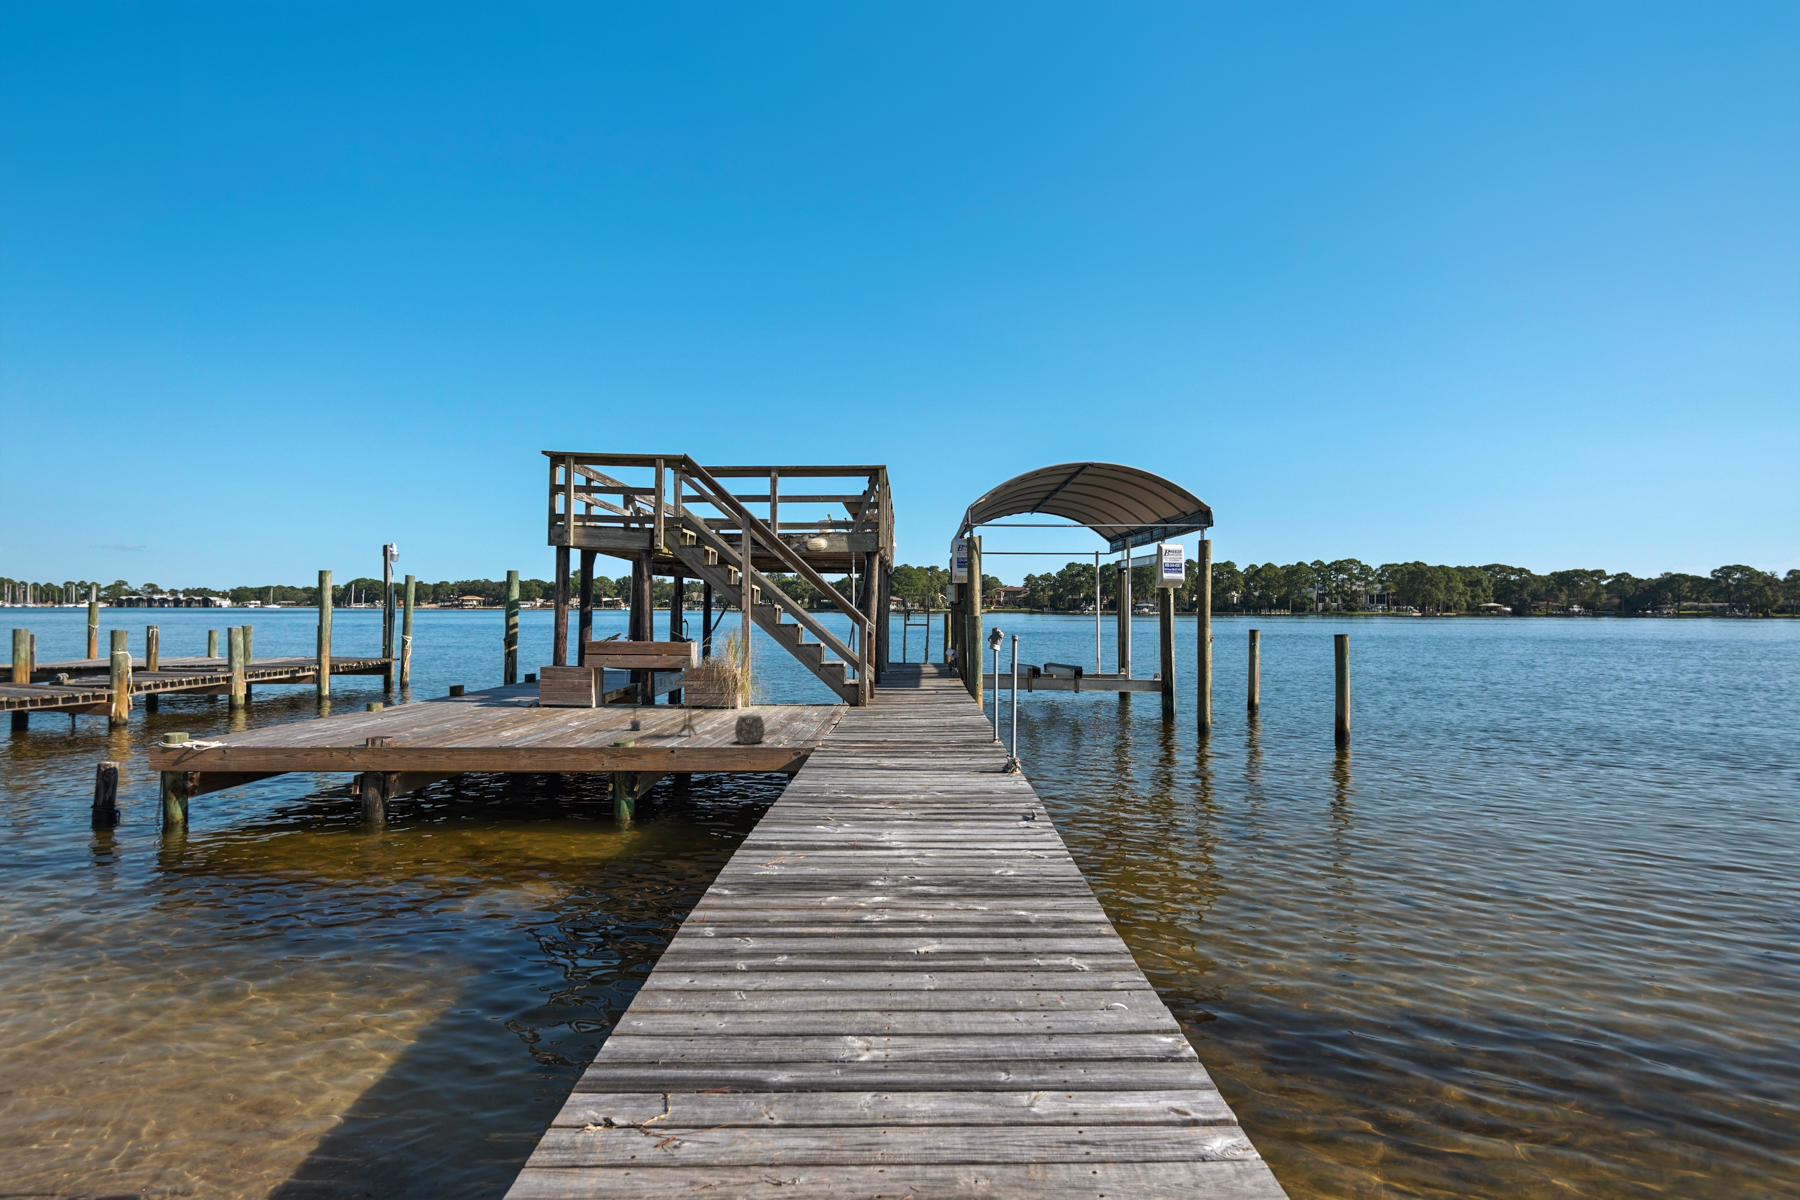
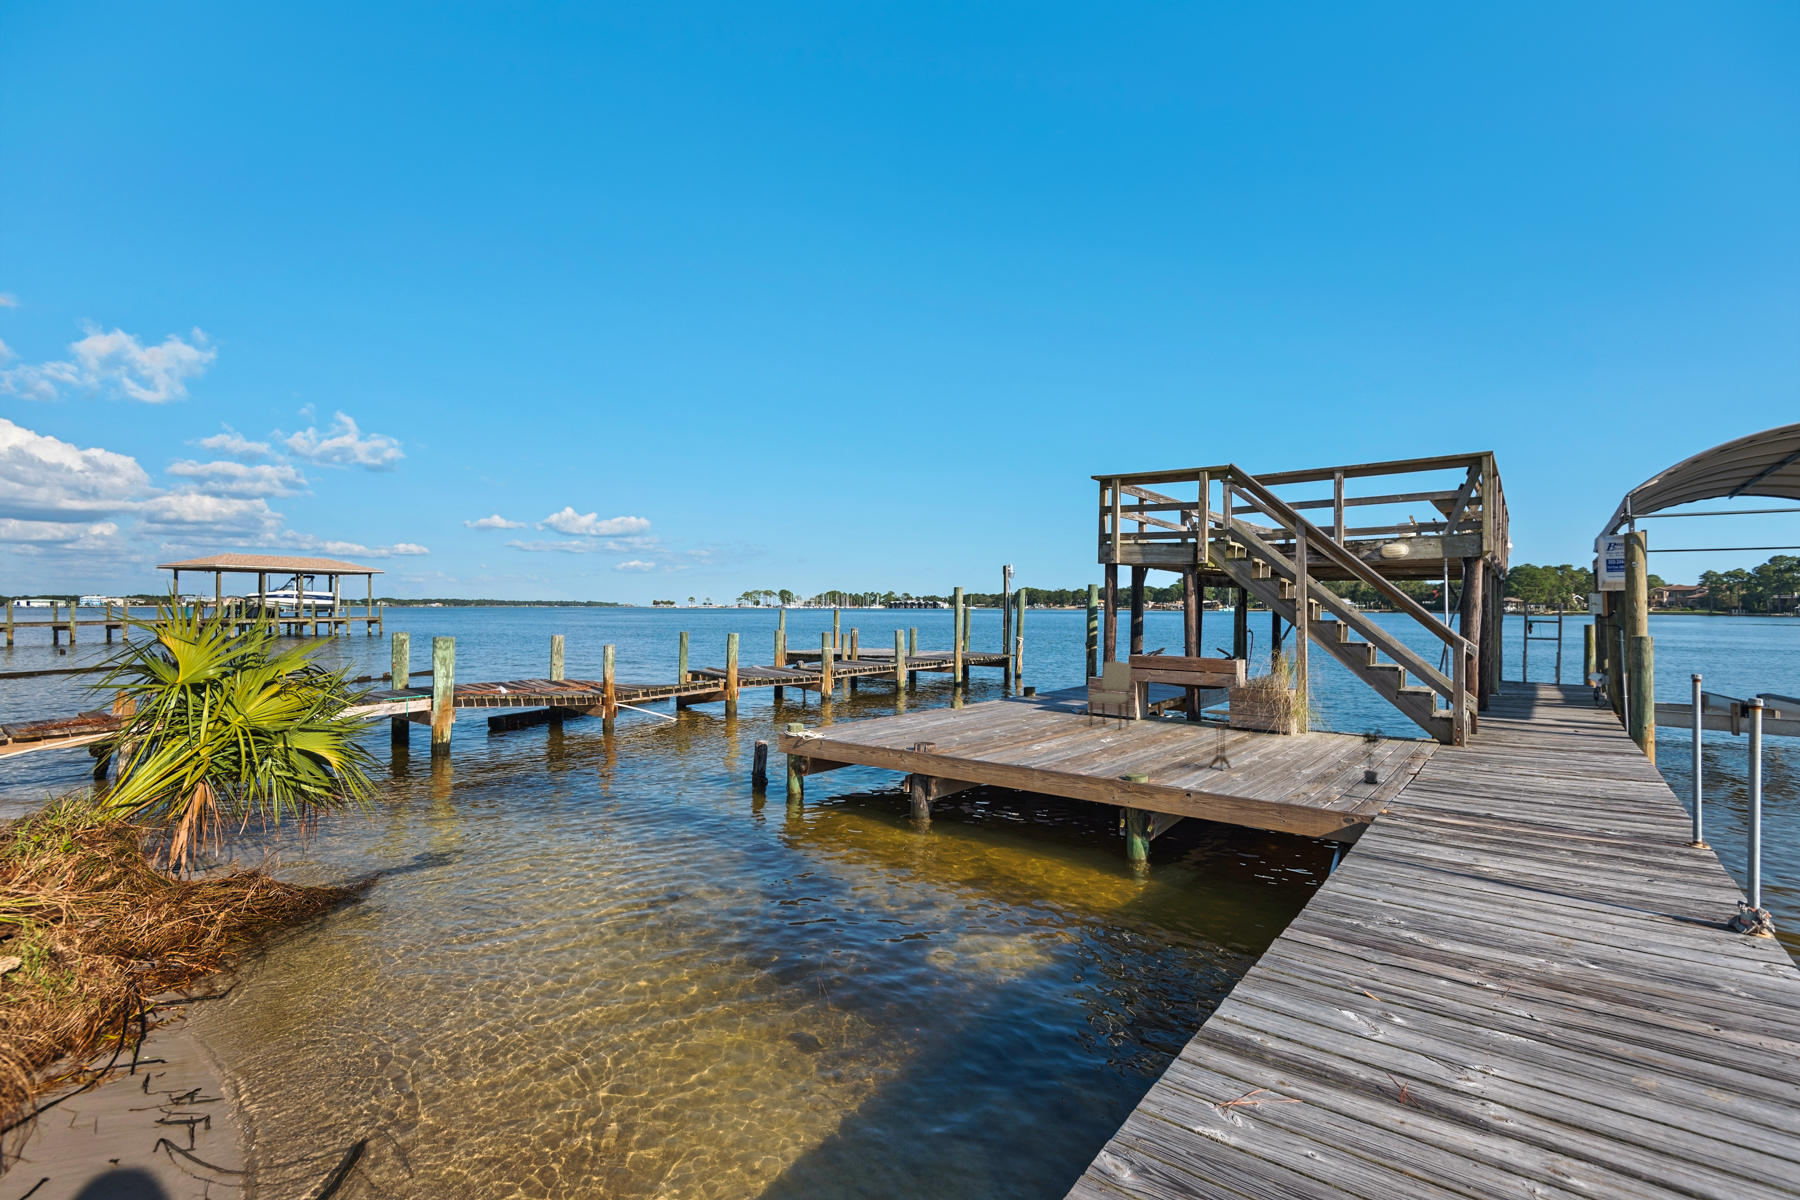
chair: none [543,646,586,716] -> present [1090,661,1131,729]
potted plant: present [628,684,645,730] -> present [1360,728,1384,783]
woven basket: present [735,715,765,743] -> none [1271,755,1309,789]

